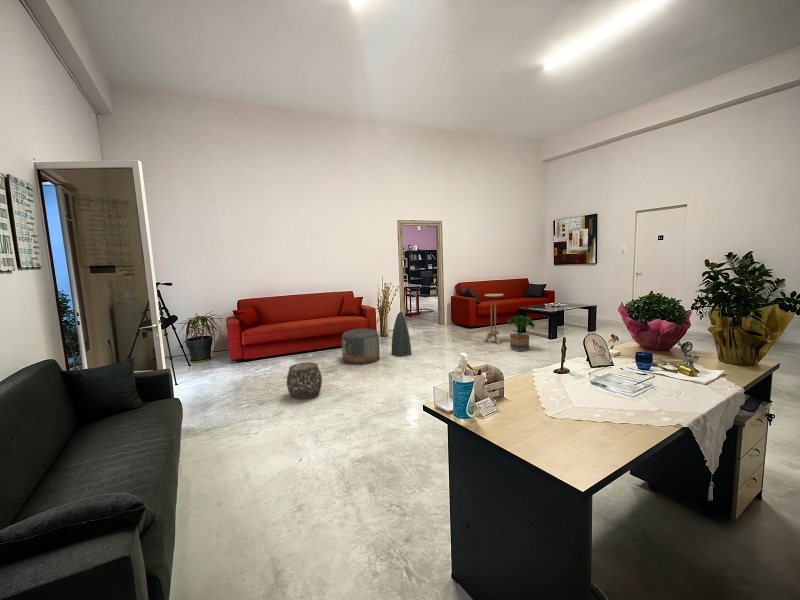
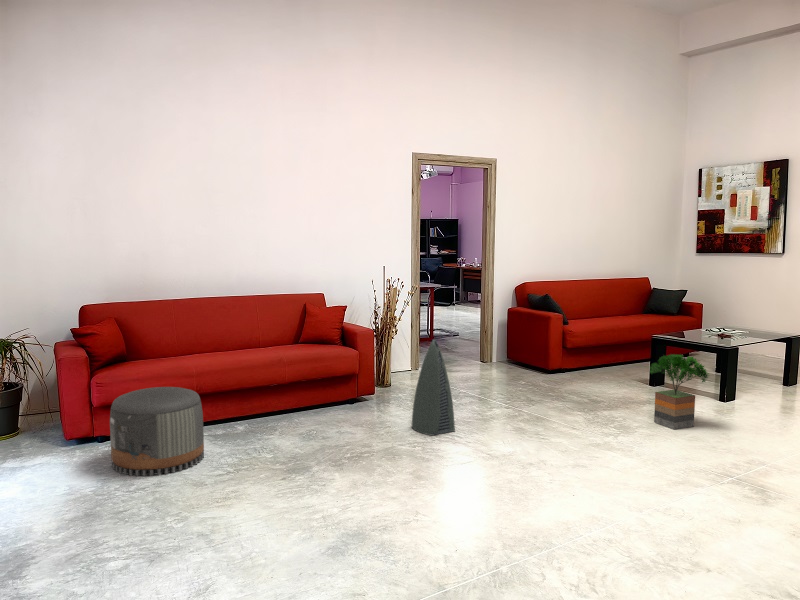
side table: present [484,294,504,344] -> none [592,307,637,411]
pouf: present [342,329,380,365] -> present [110,387,204,476]
woven basket: present [287,362,322,399] -> none [205,457,288,549]

